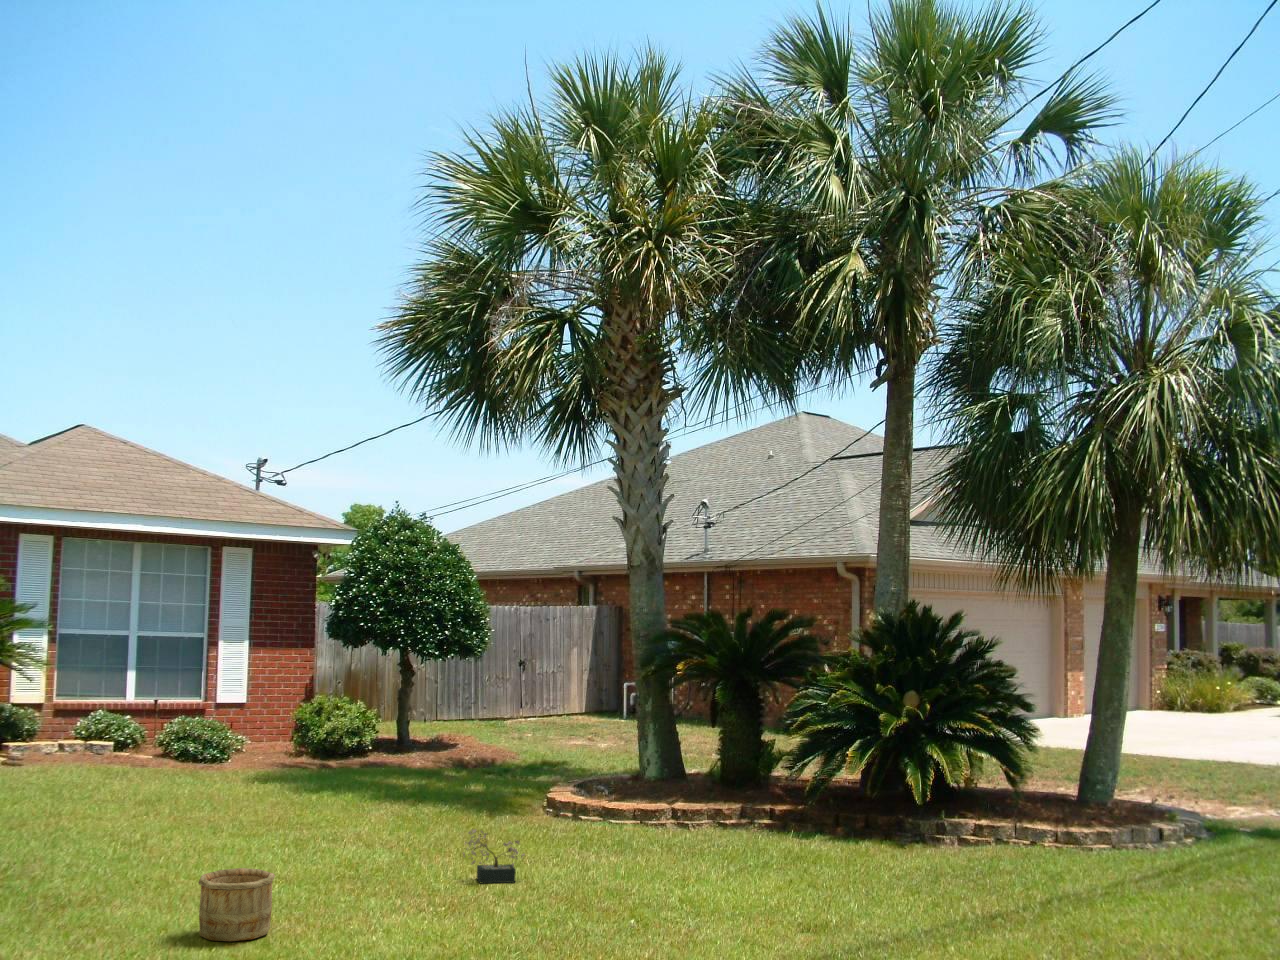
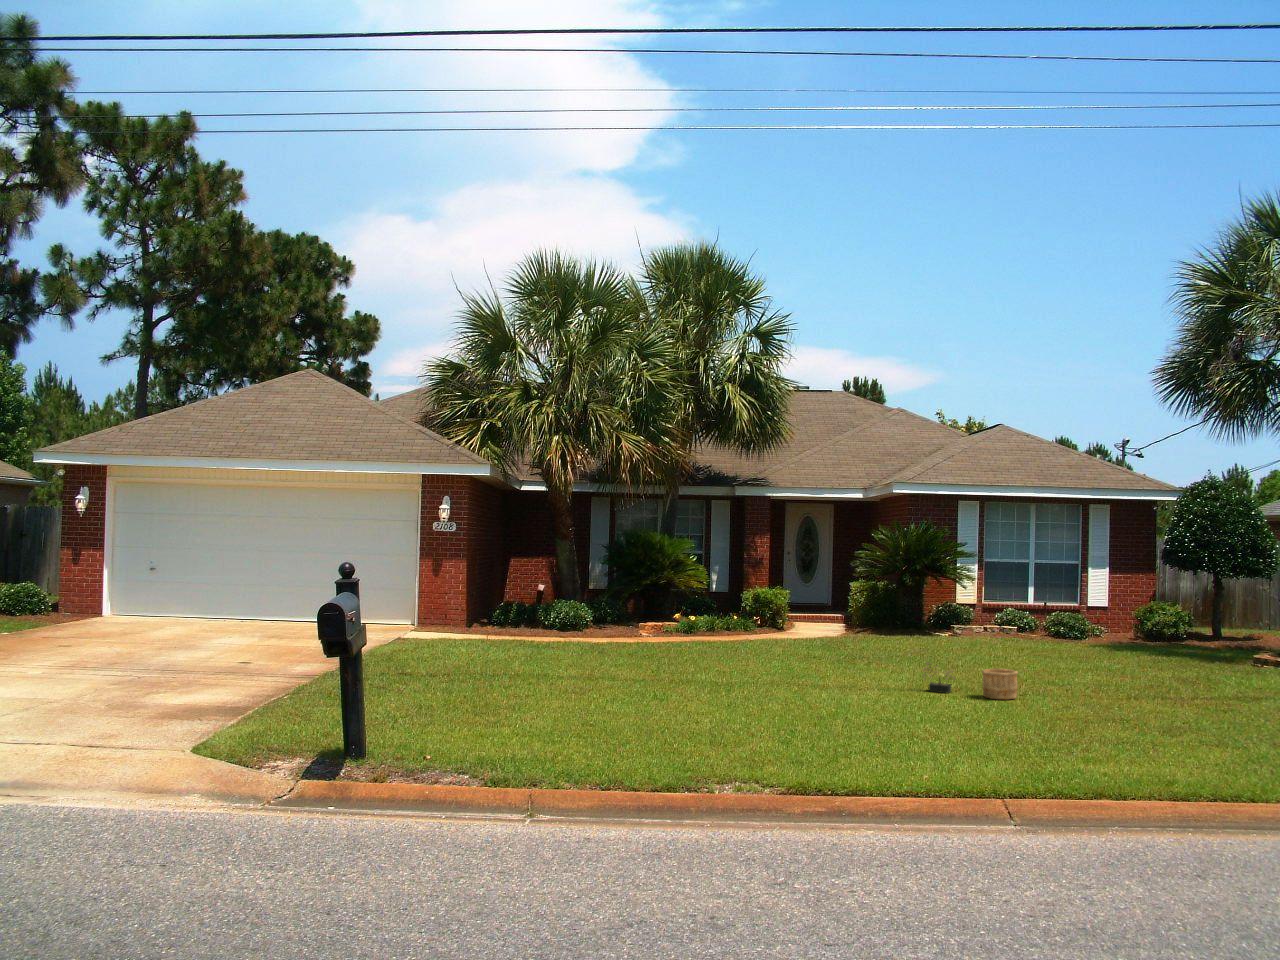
decorative plant: present [463,829,525,883] -> present [924,663,955,693]

